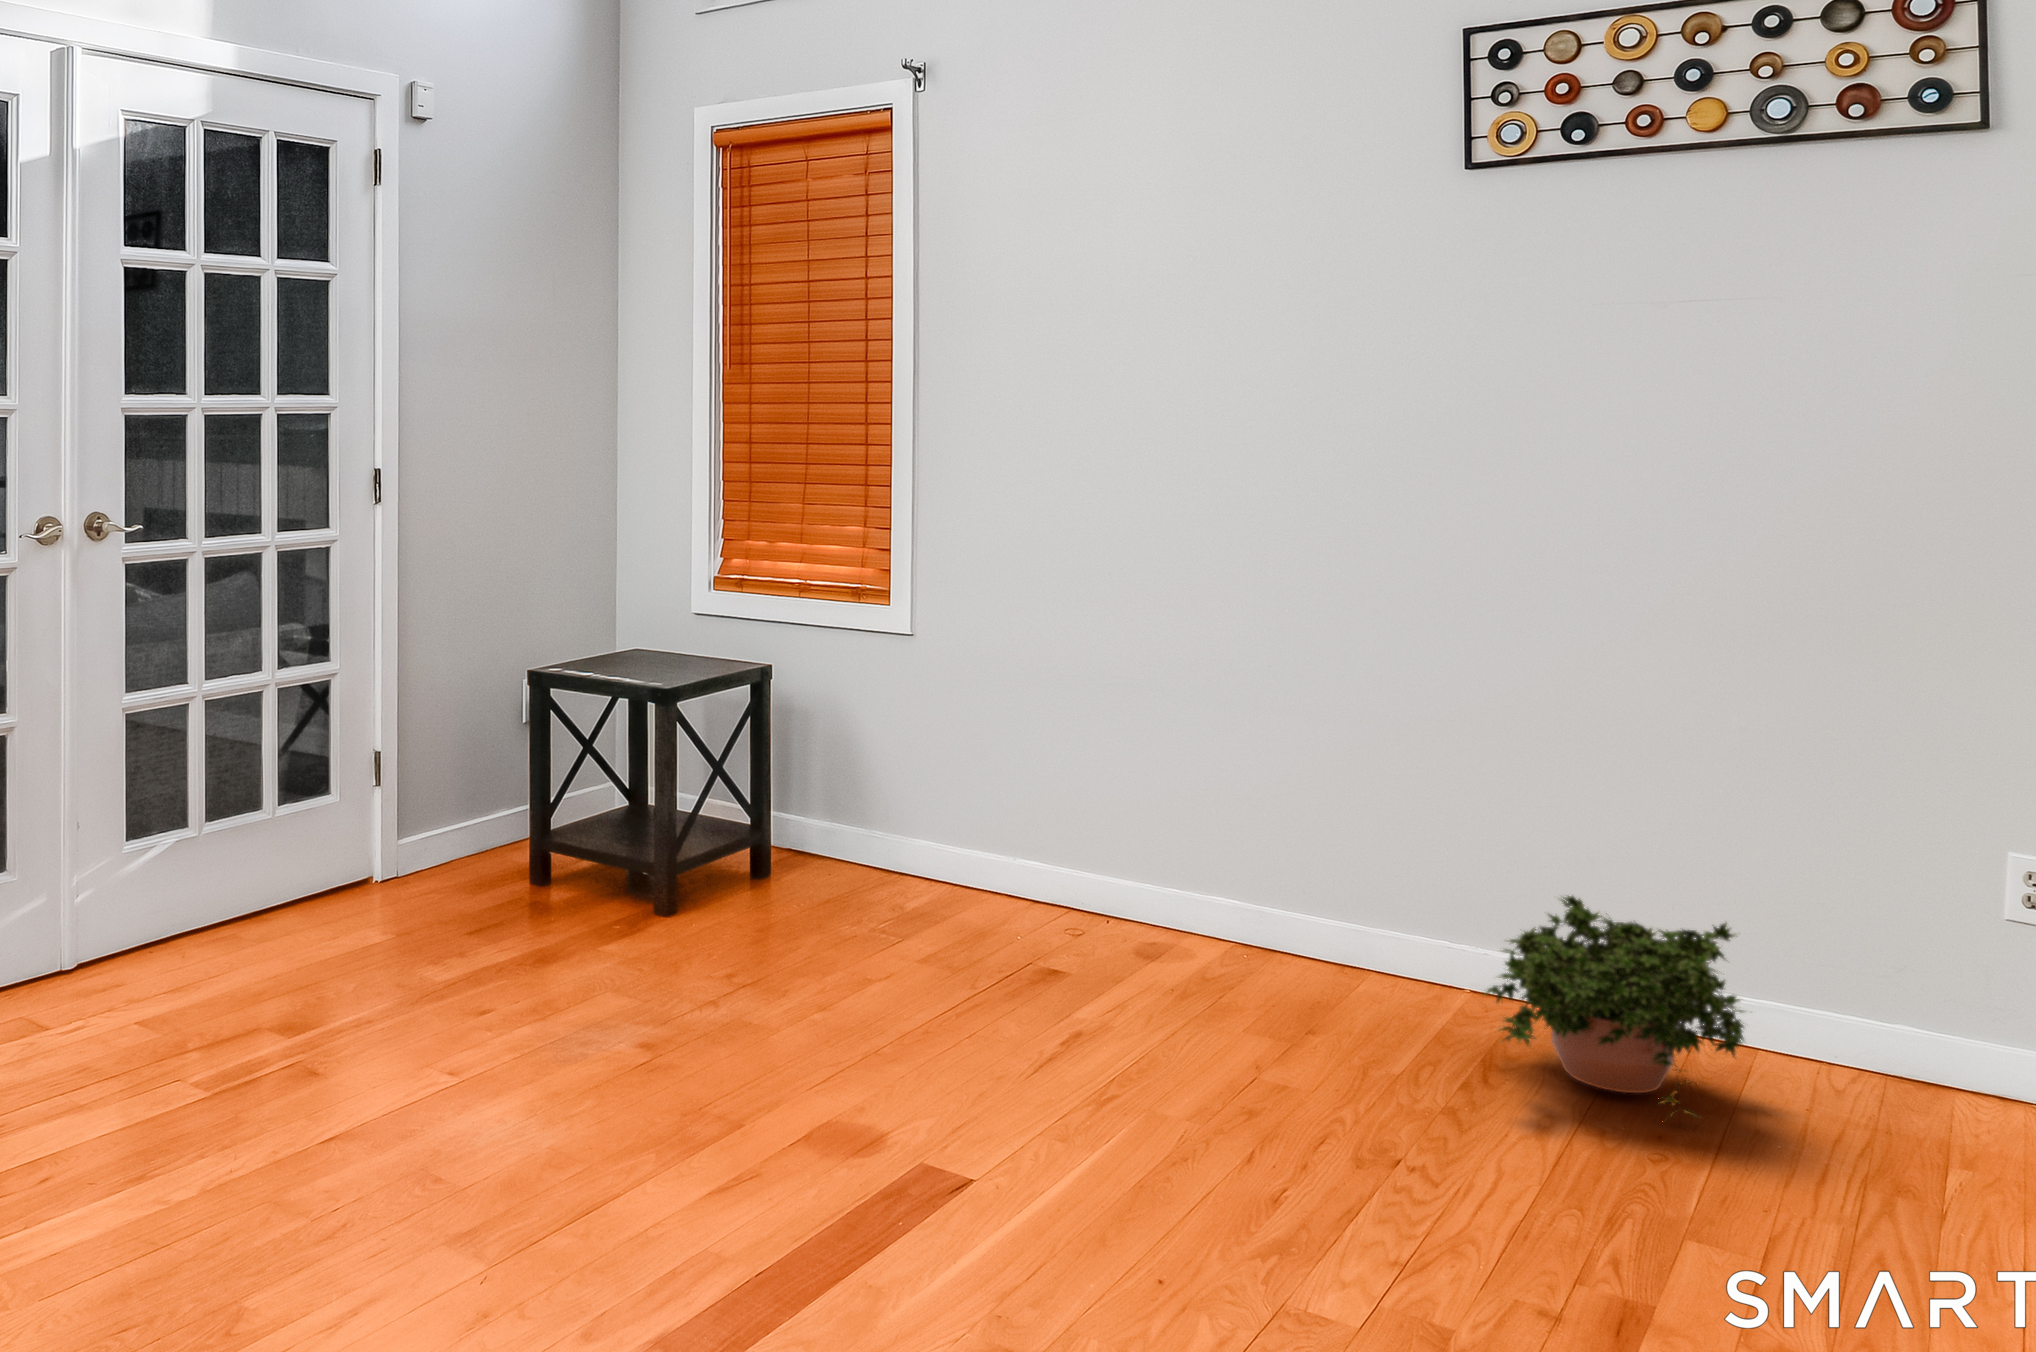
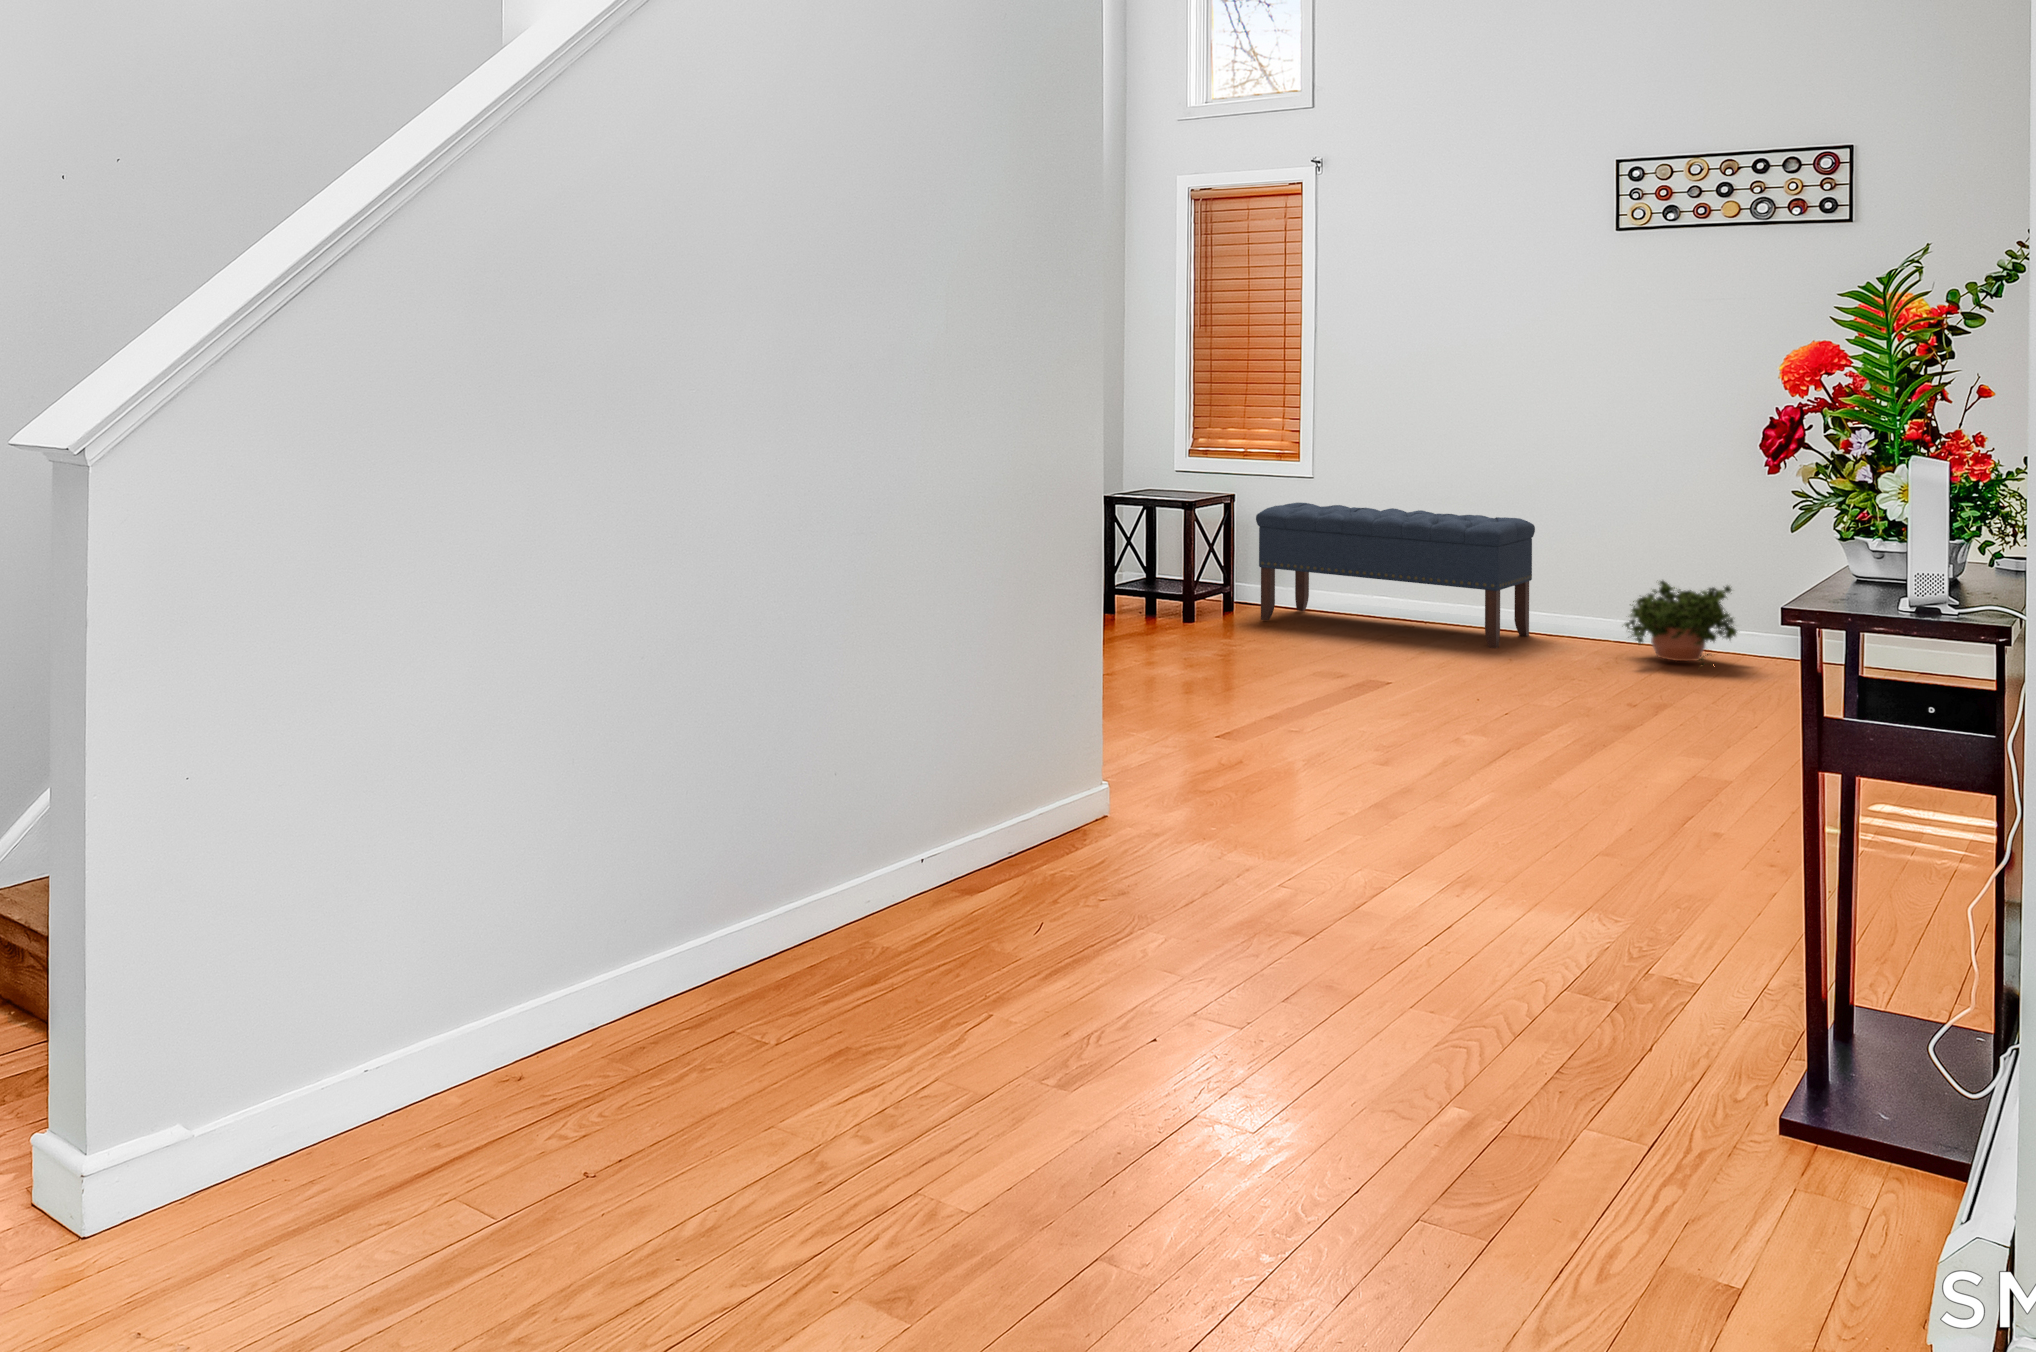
bench: none [784,683,1306,1019] -> present [1256,503,1535,648]

